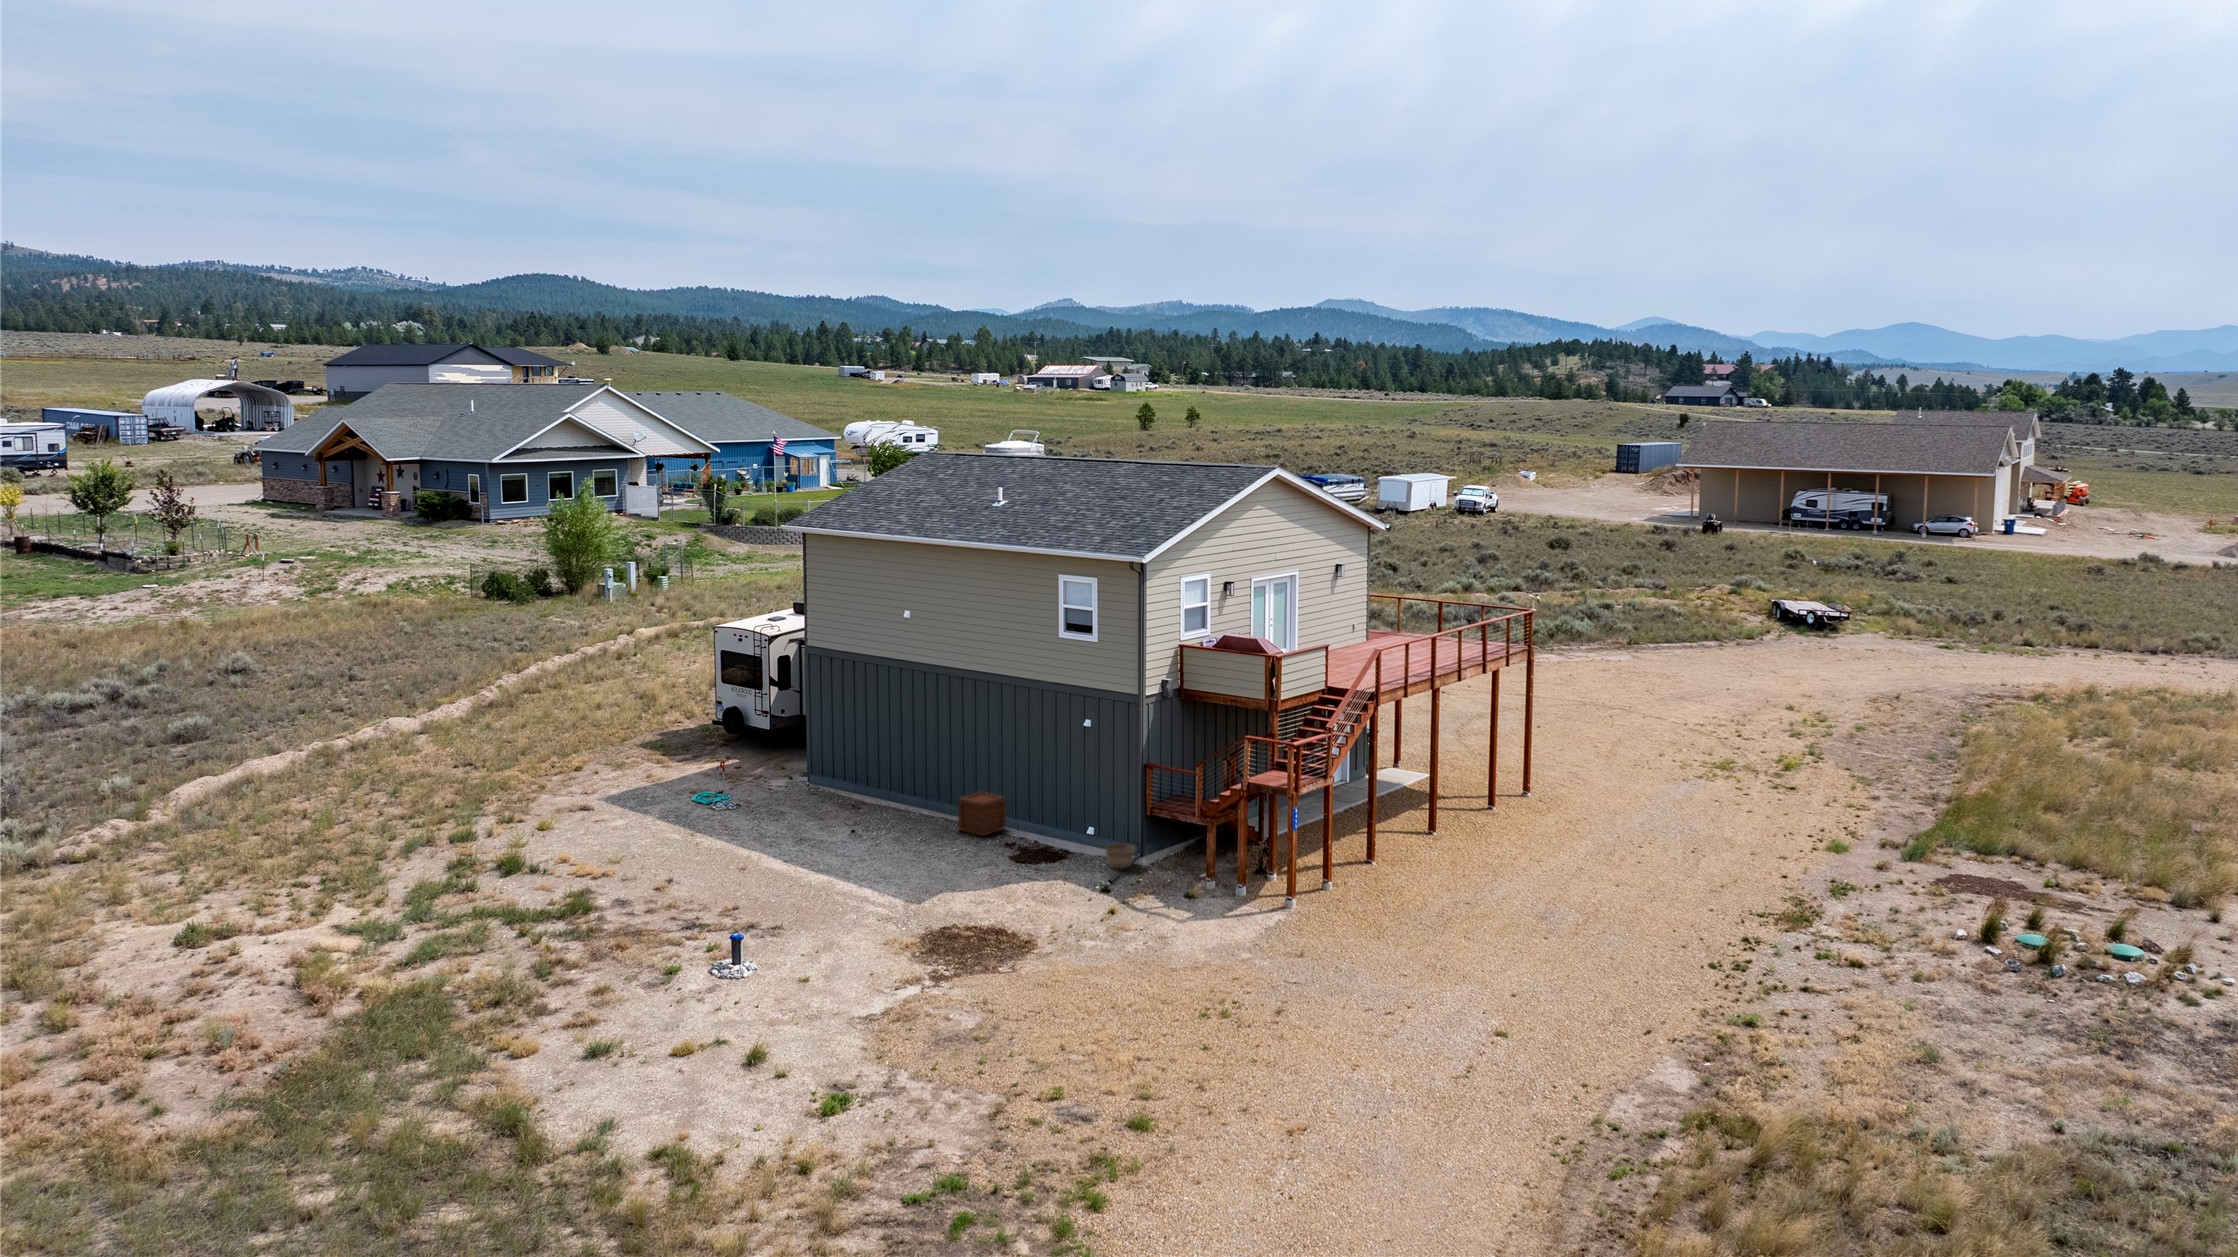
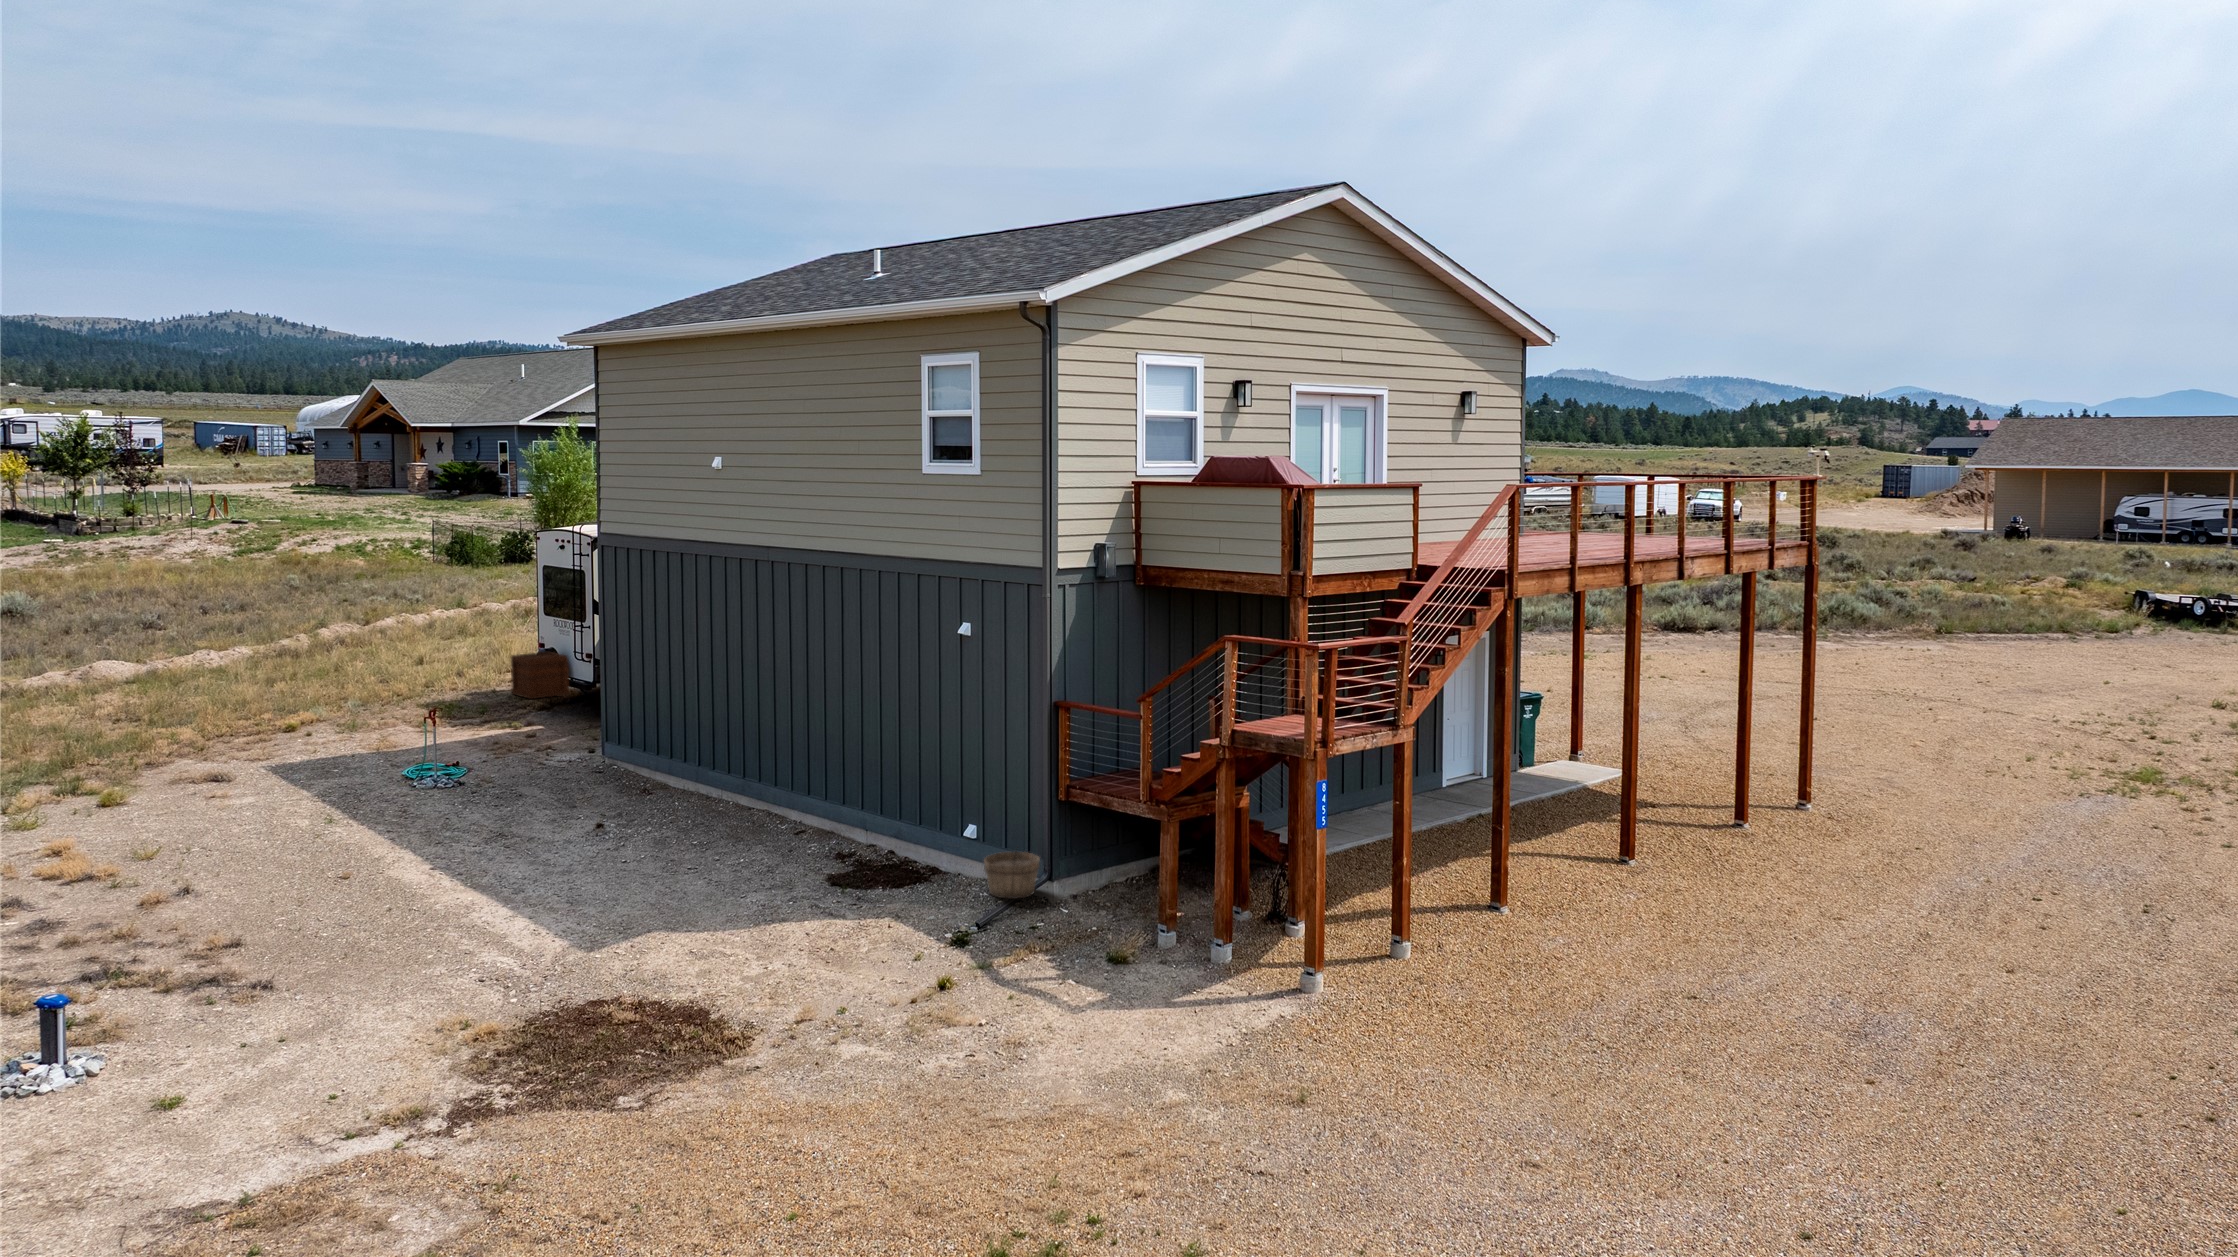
wooden crate: present [958,791,1006,836] -> present [511,652,569,699]

